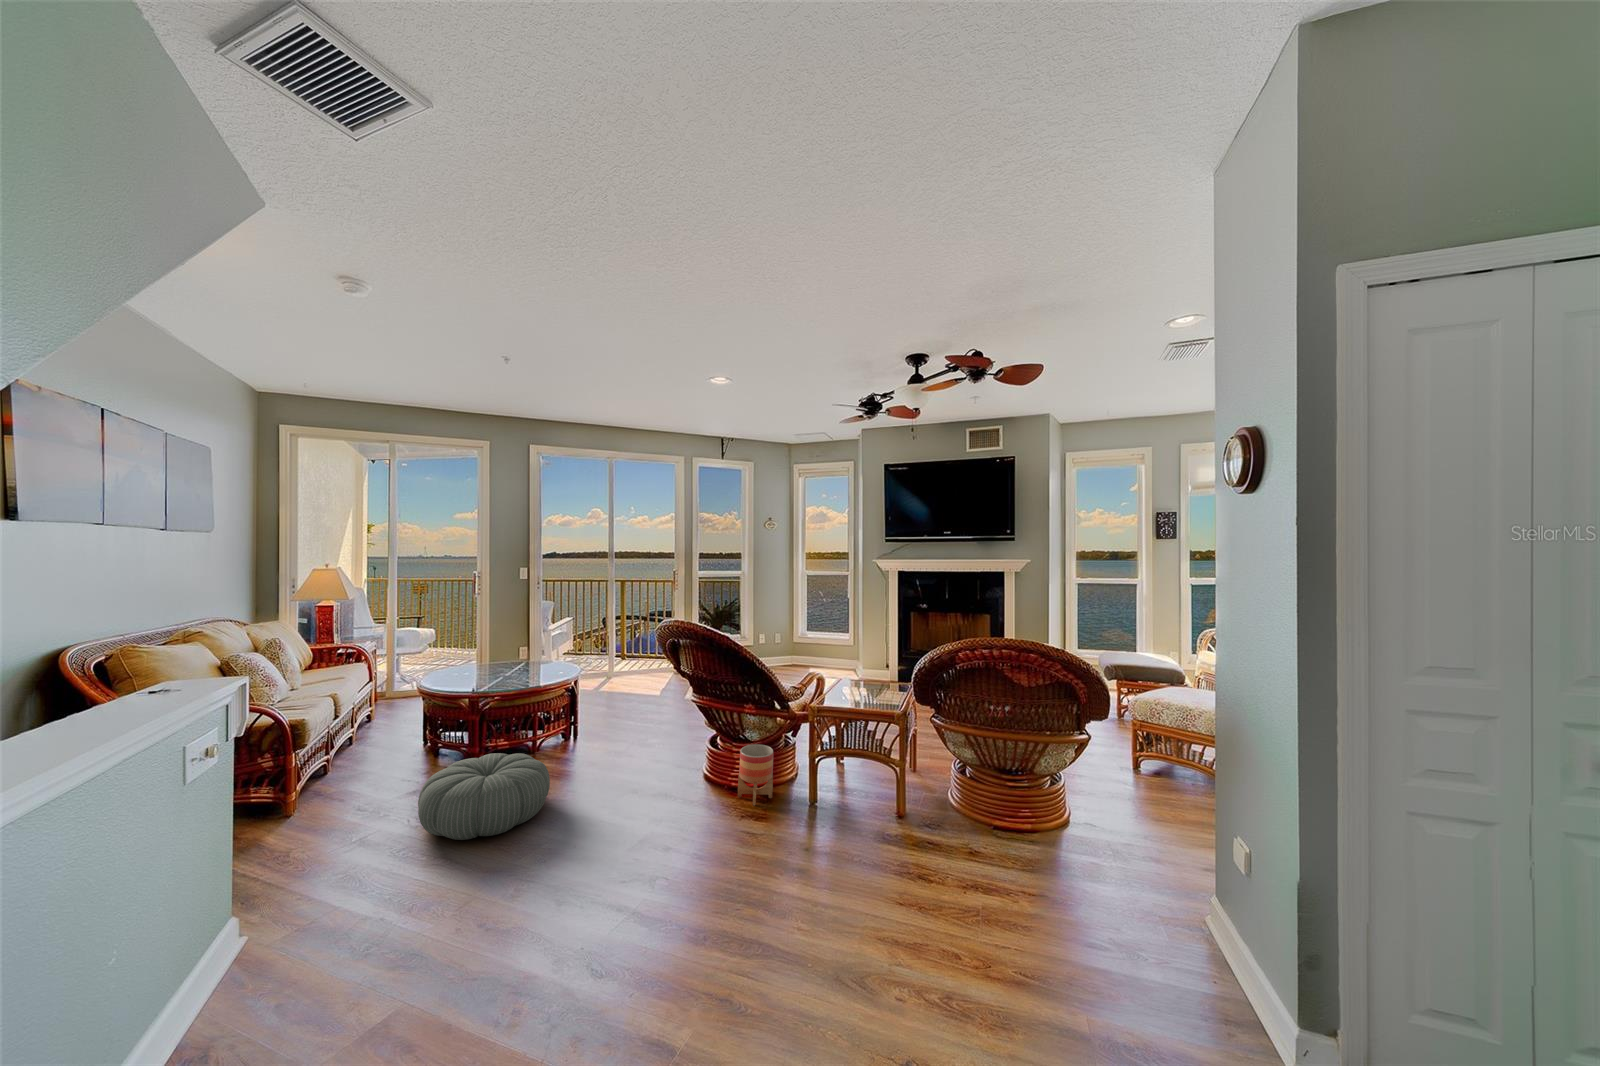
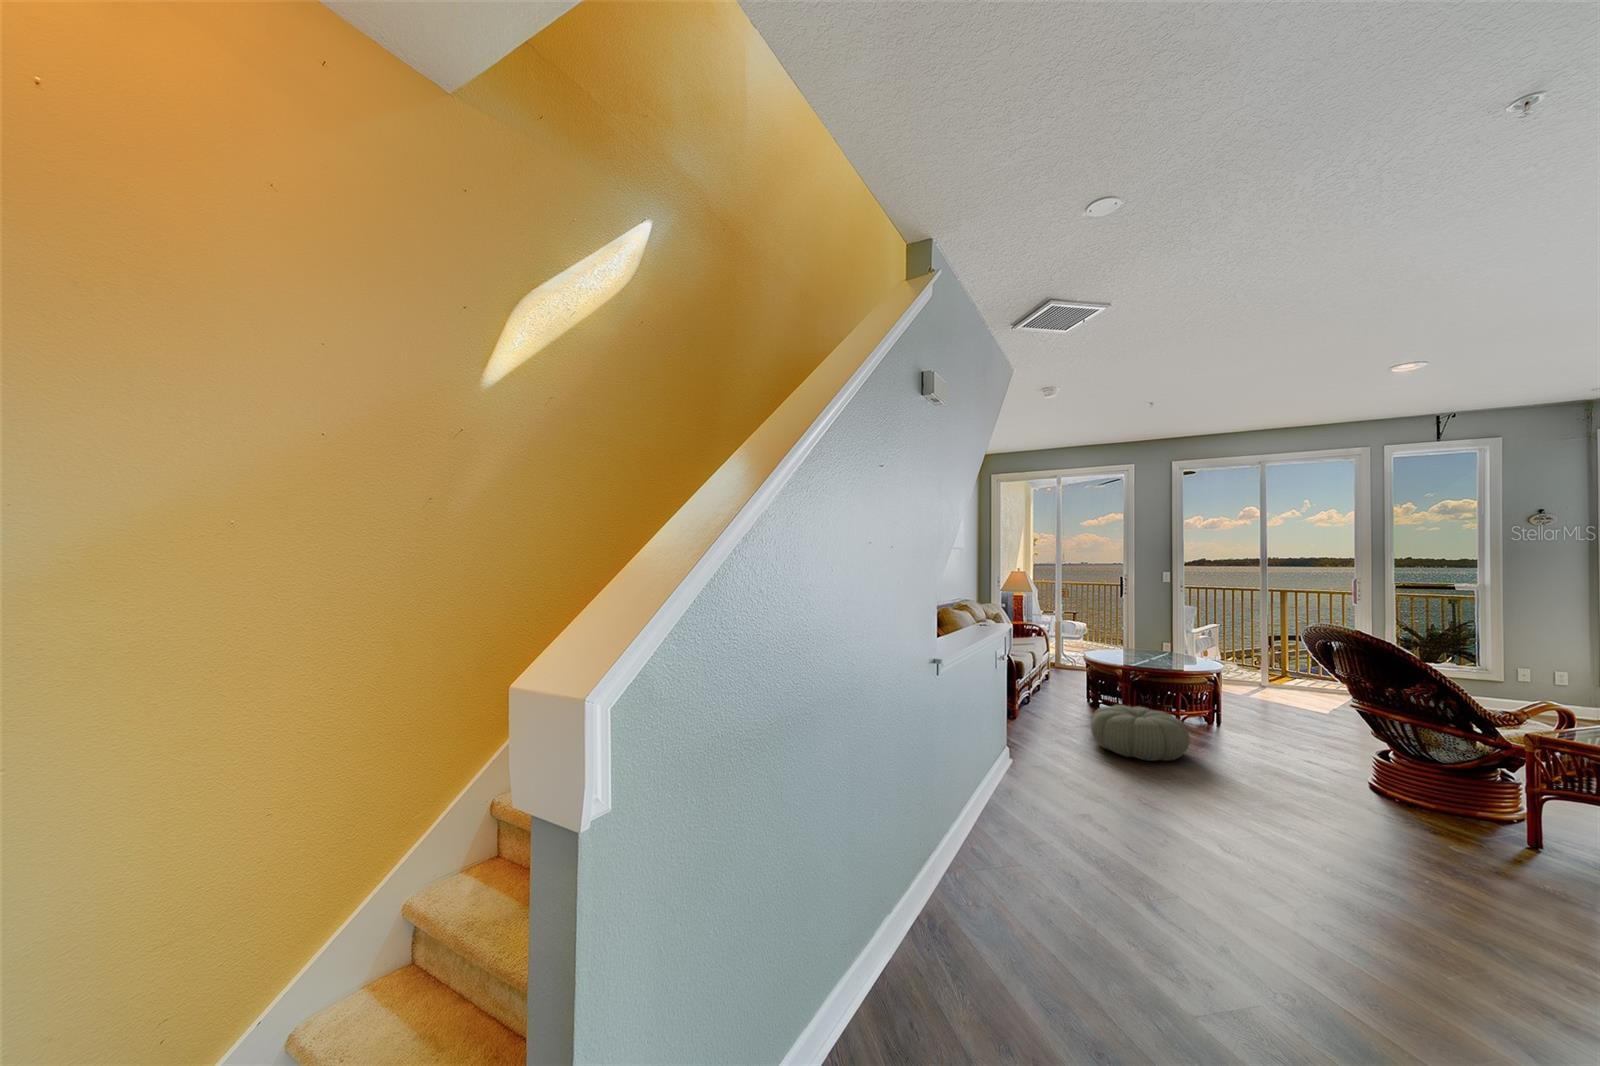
planter: present [738,744,773,805] -> none [1409,760,1465,827]

